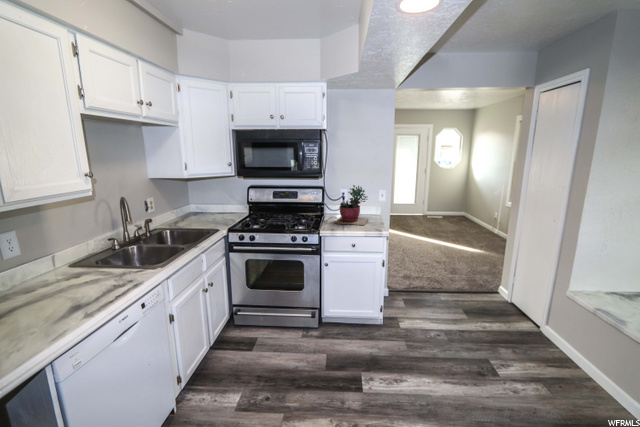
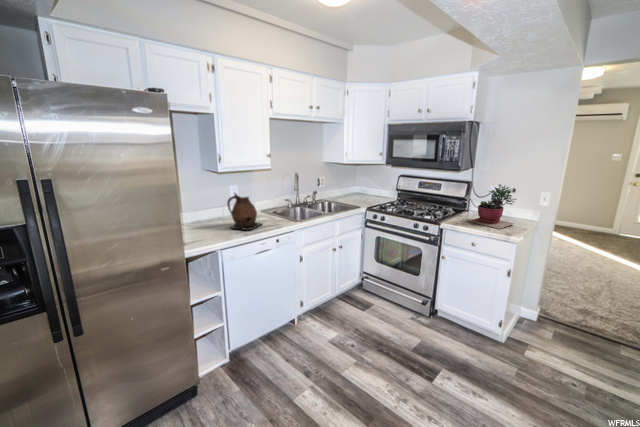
ceramic pitcher: none [27,245,105,310] -> present [227,193,262,230]

